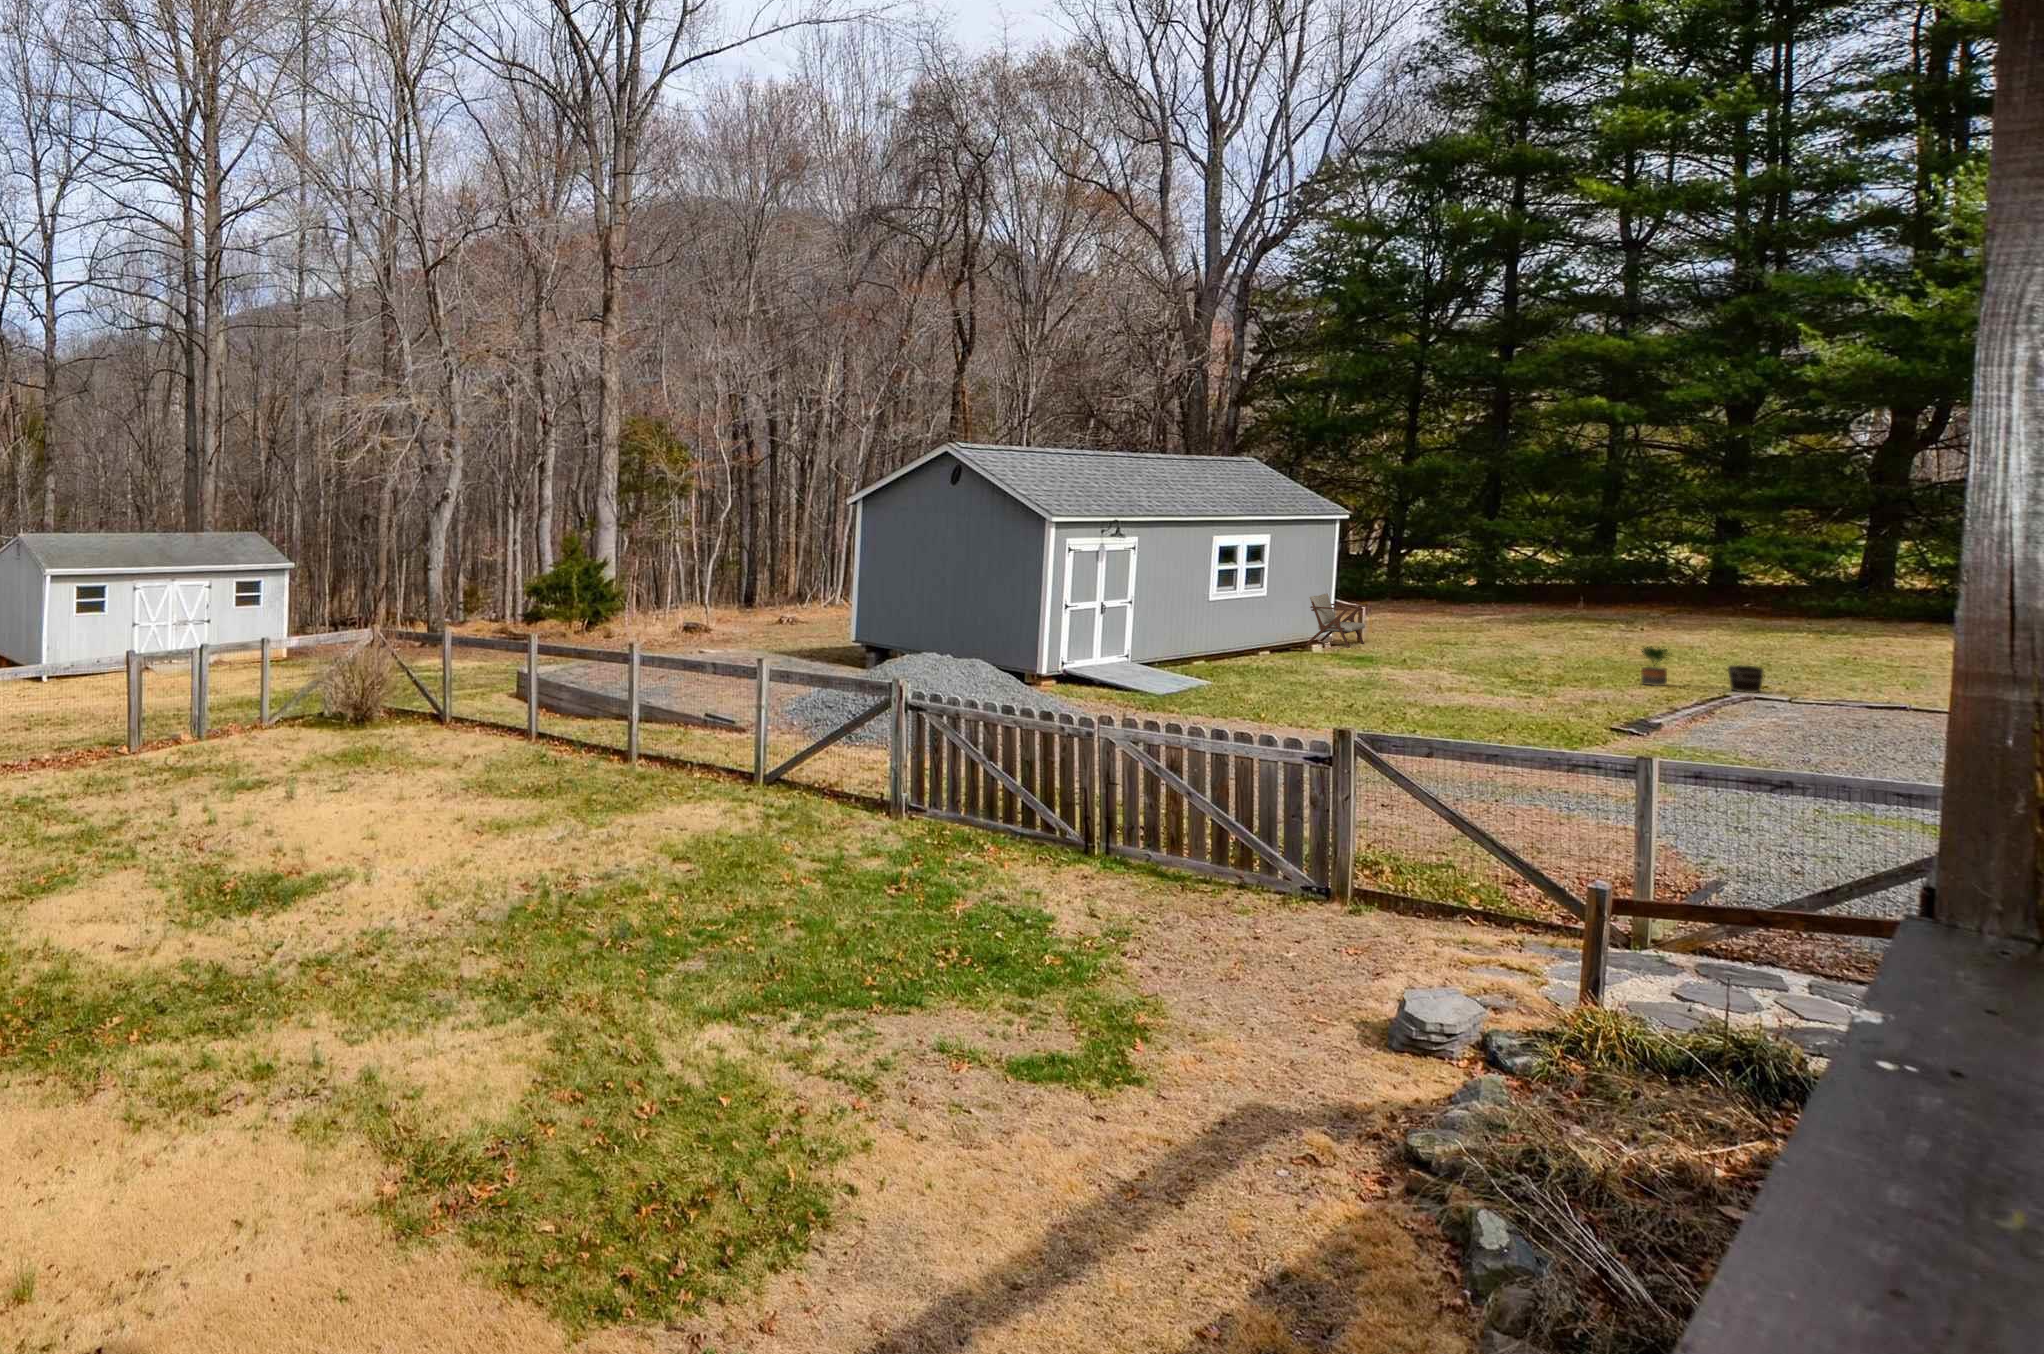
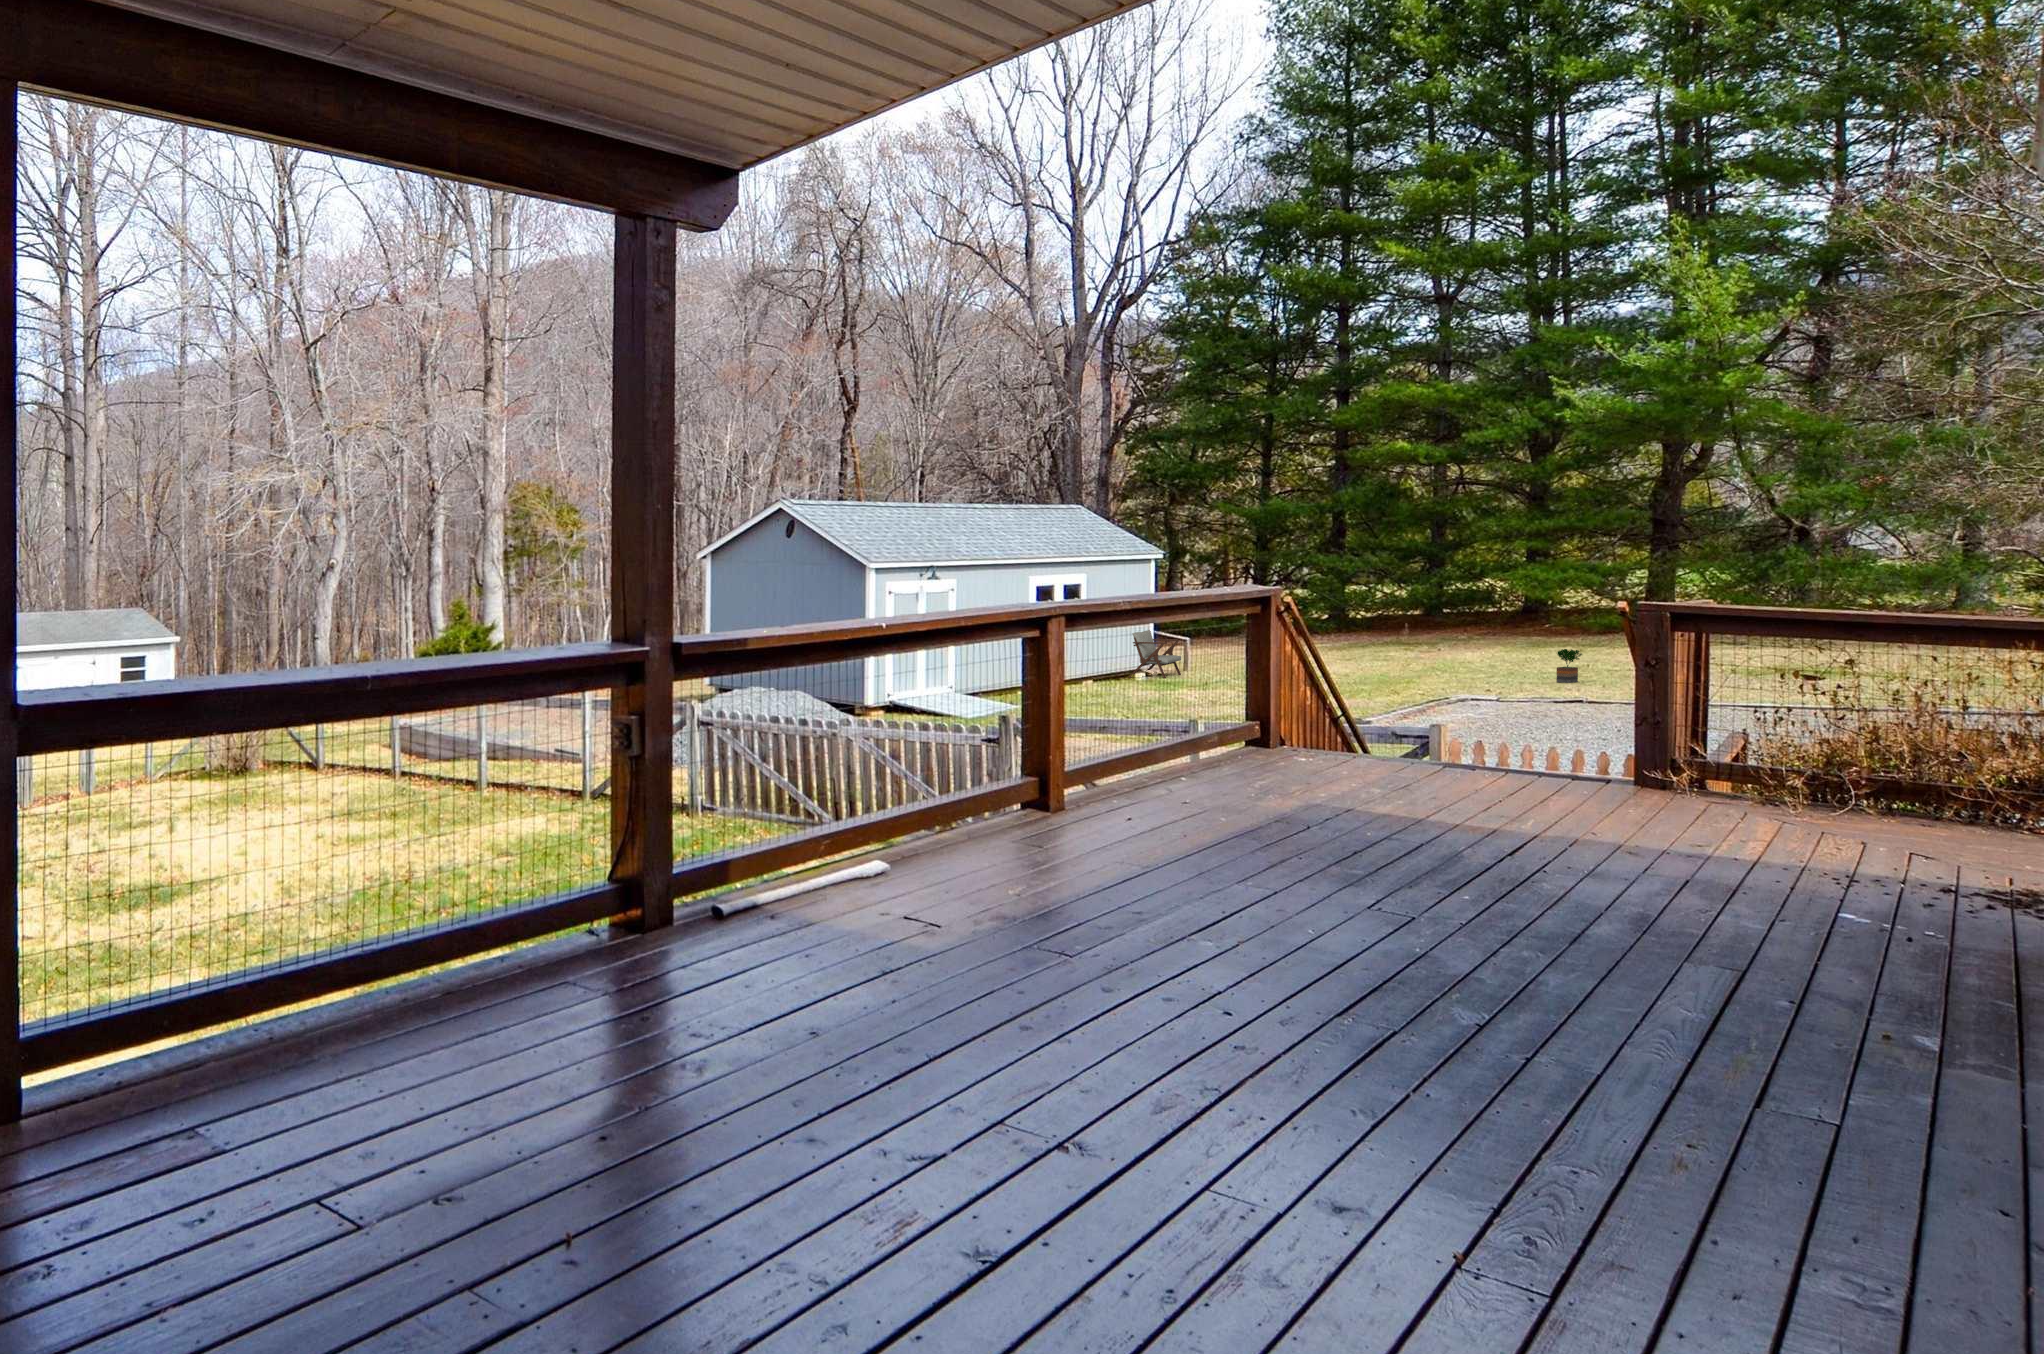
potted tree: present [1641,646,1669,686] -> present [1557,649,1582,683]
bucket: present [1728,665,1763,693] -> none [1451,674,1479,698]

